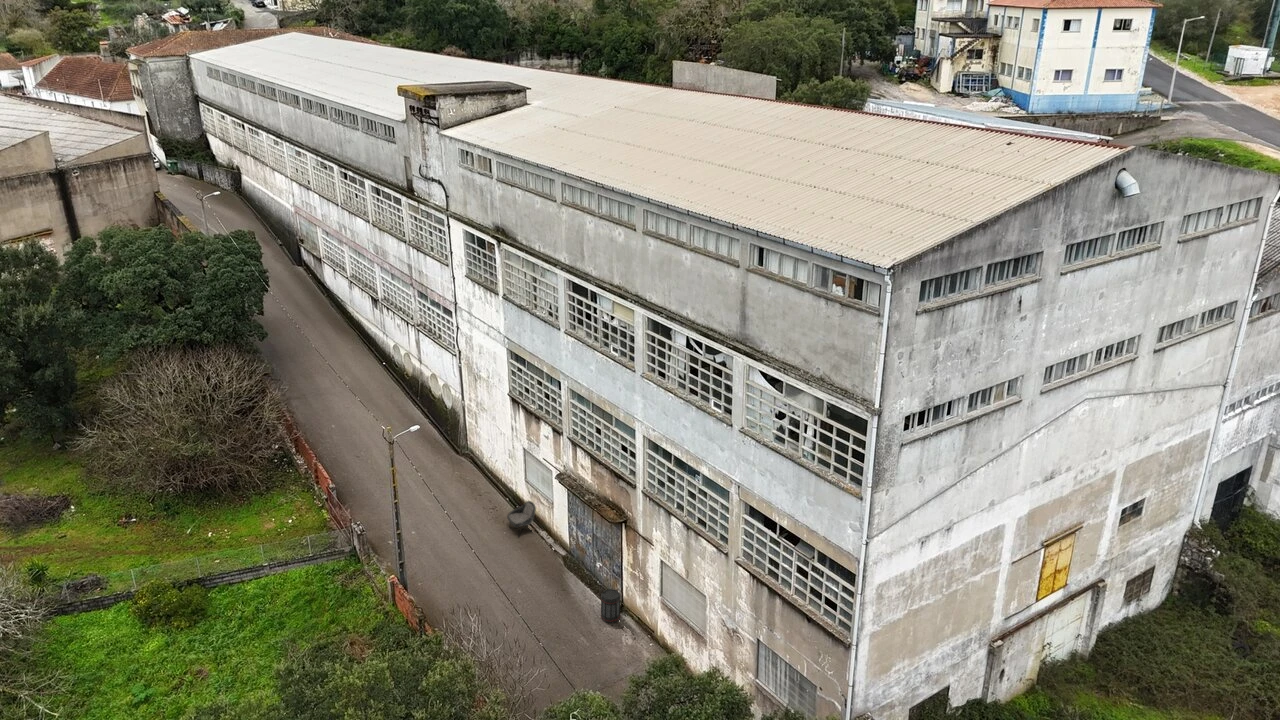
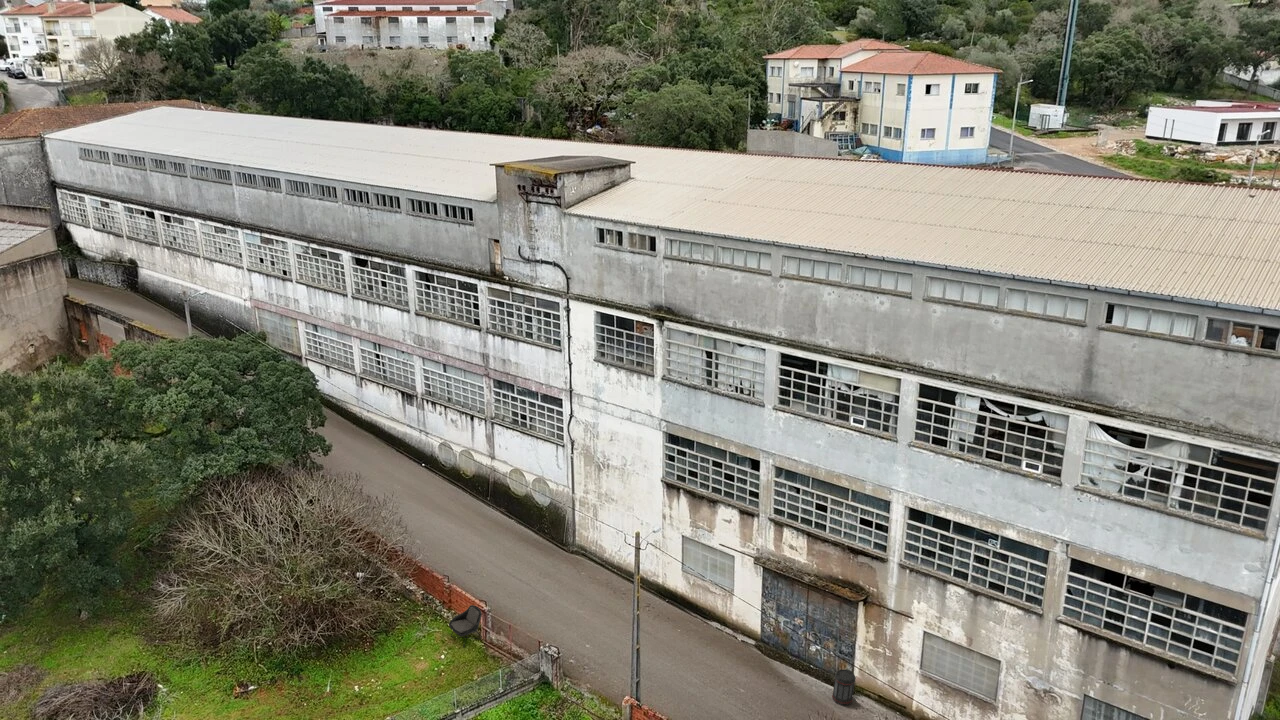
lounge chair: present [507,501,536,529] -> present [449,605,482,647]

